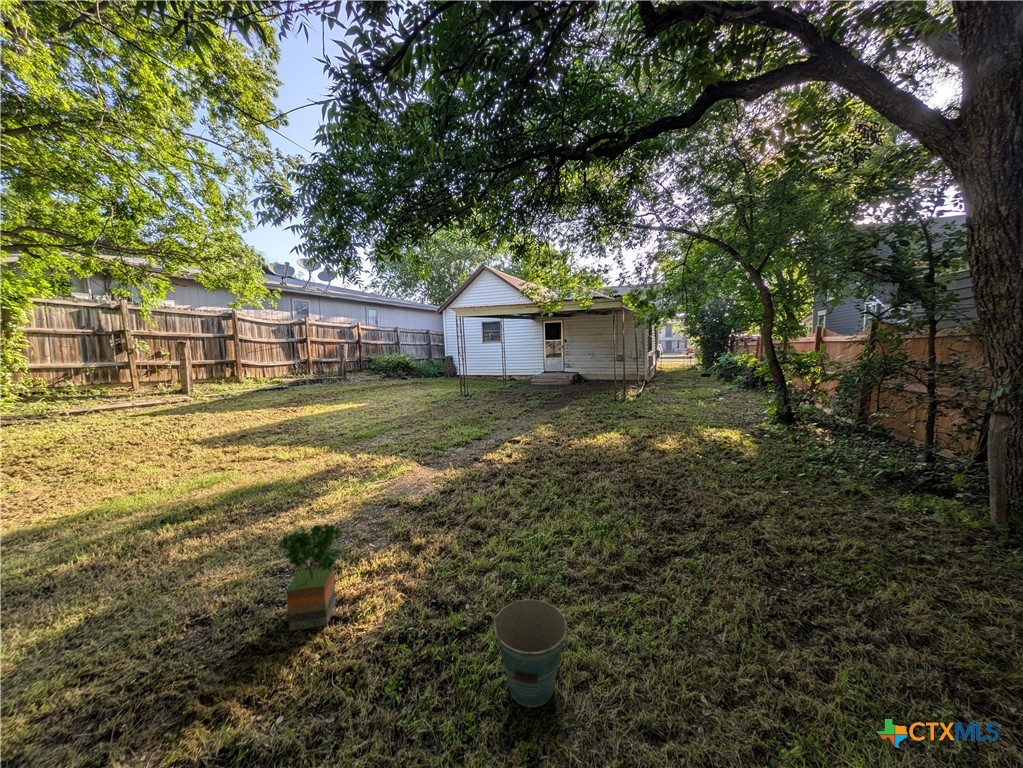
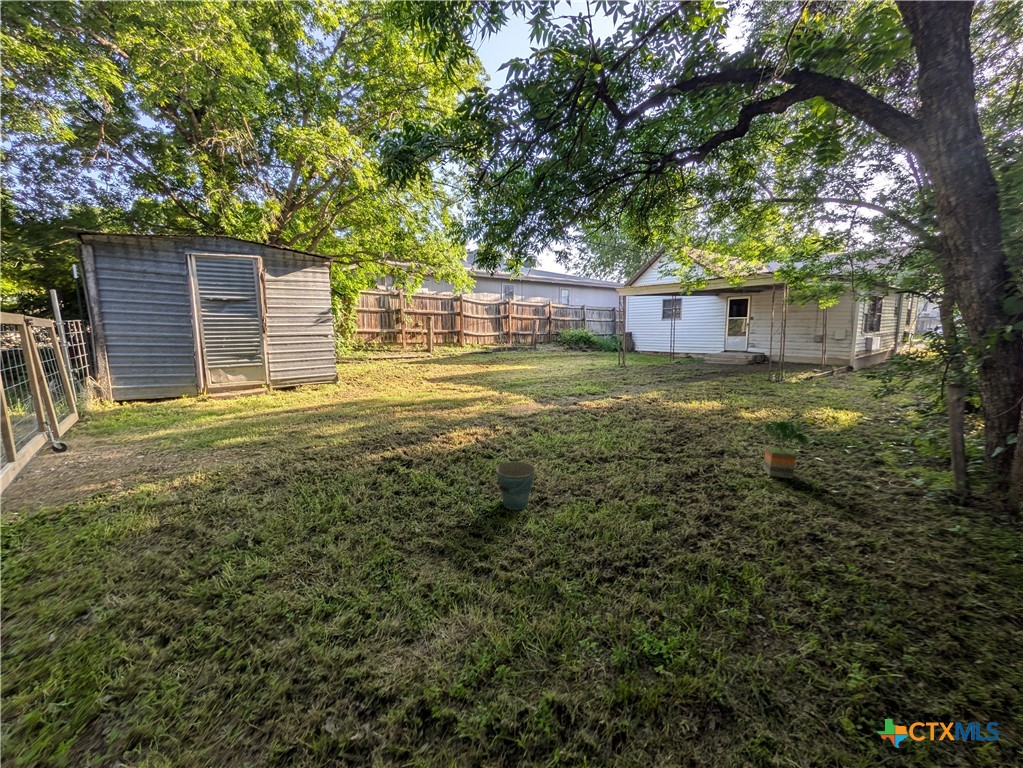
potted tree: present [278,524,344,631] -> present [763,421,809,478]

